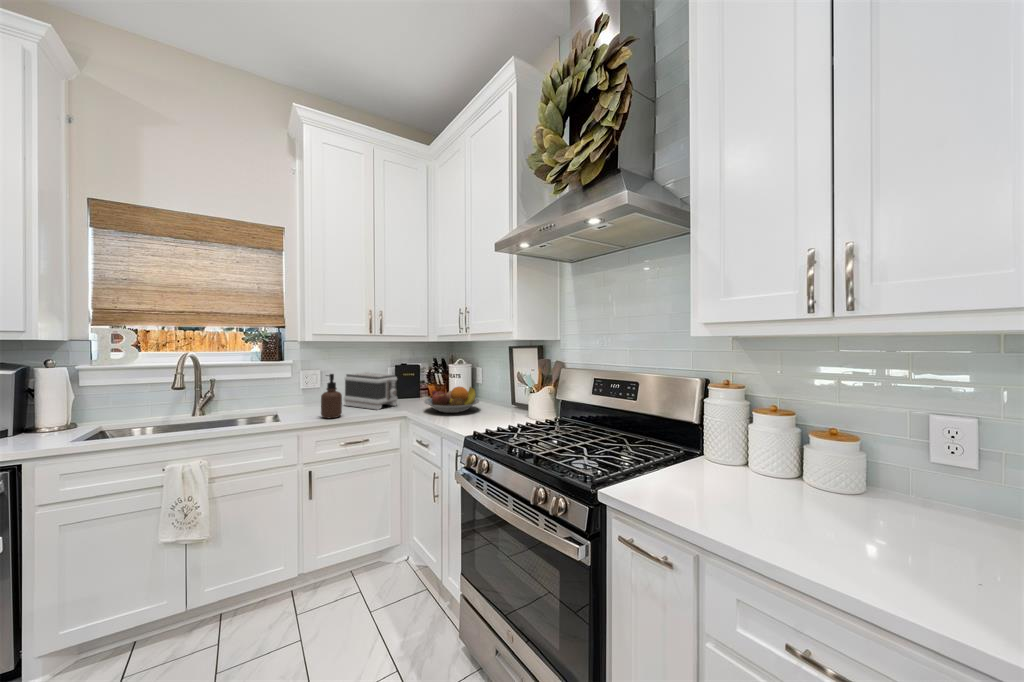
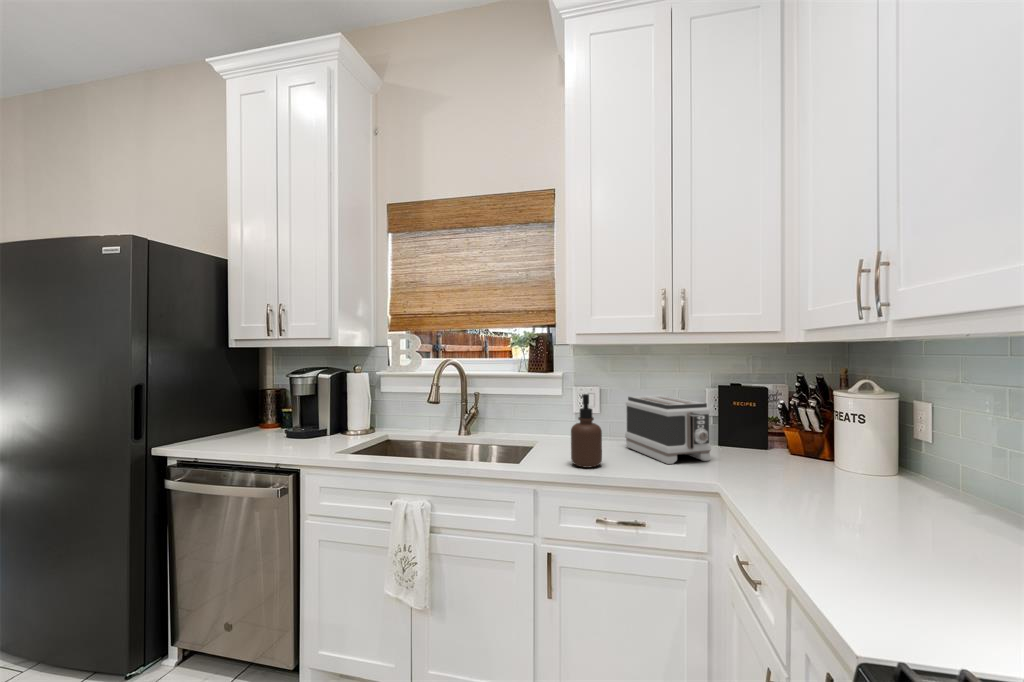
fruit bowl: present [424,387,479,413] -> none [752,443,904,505]

